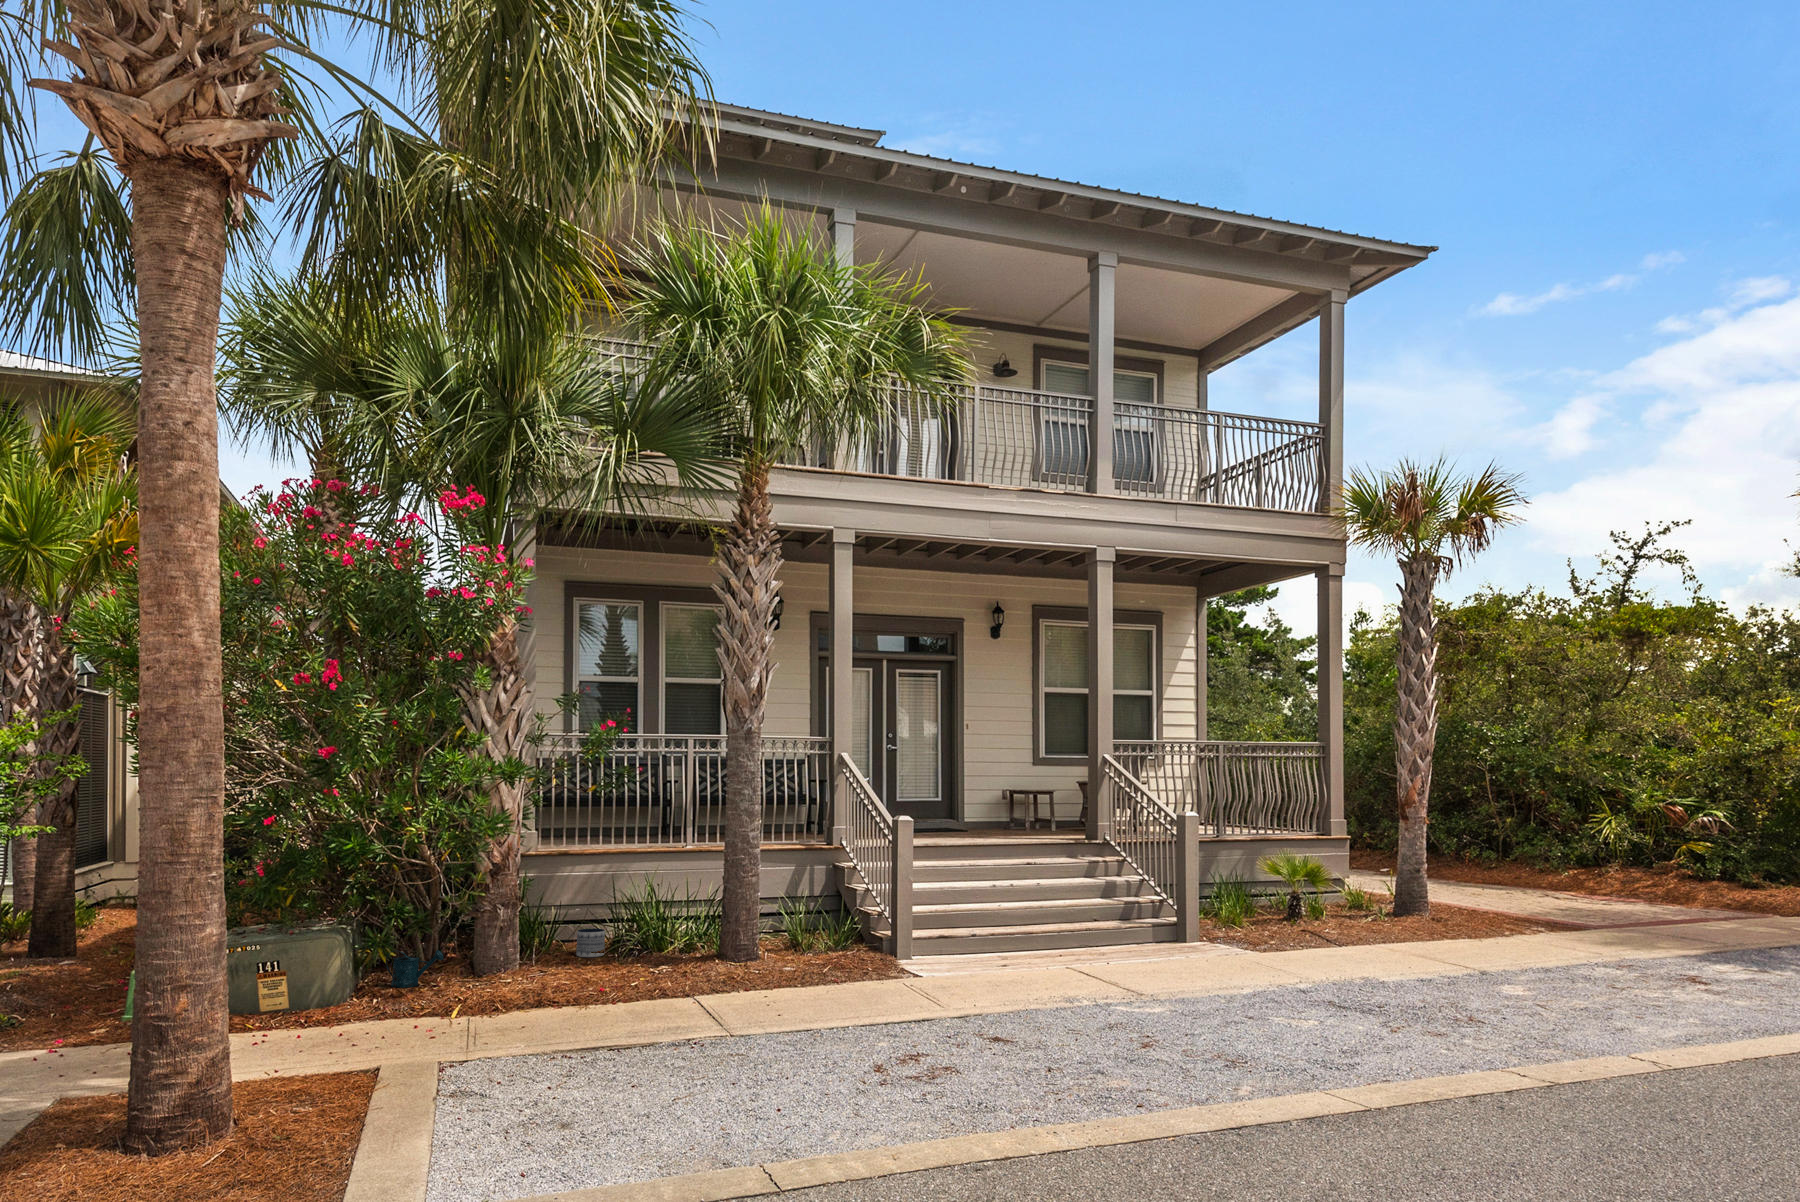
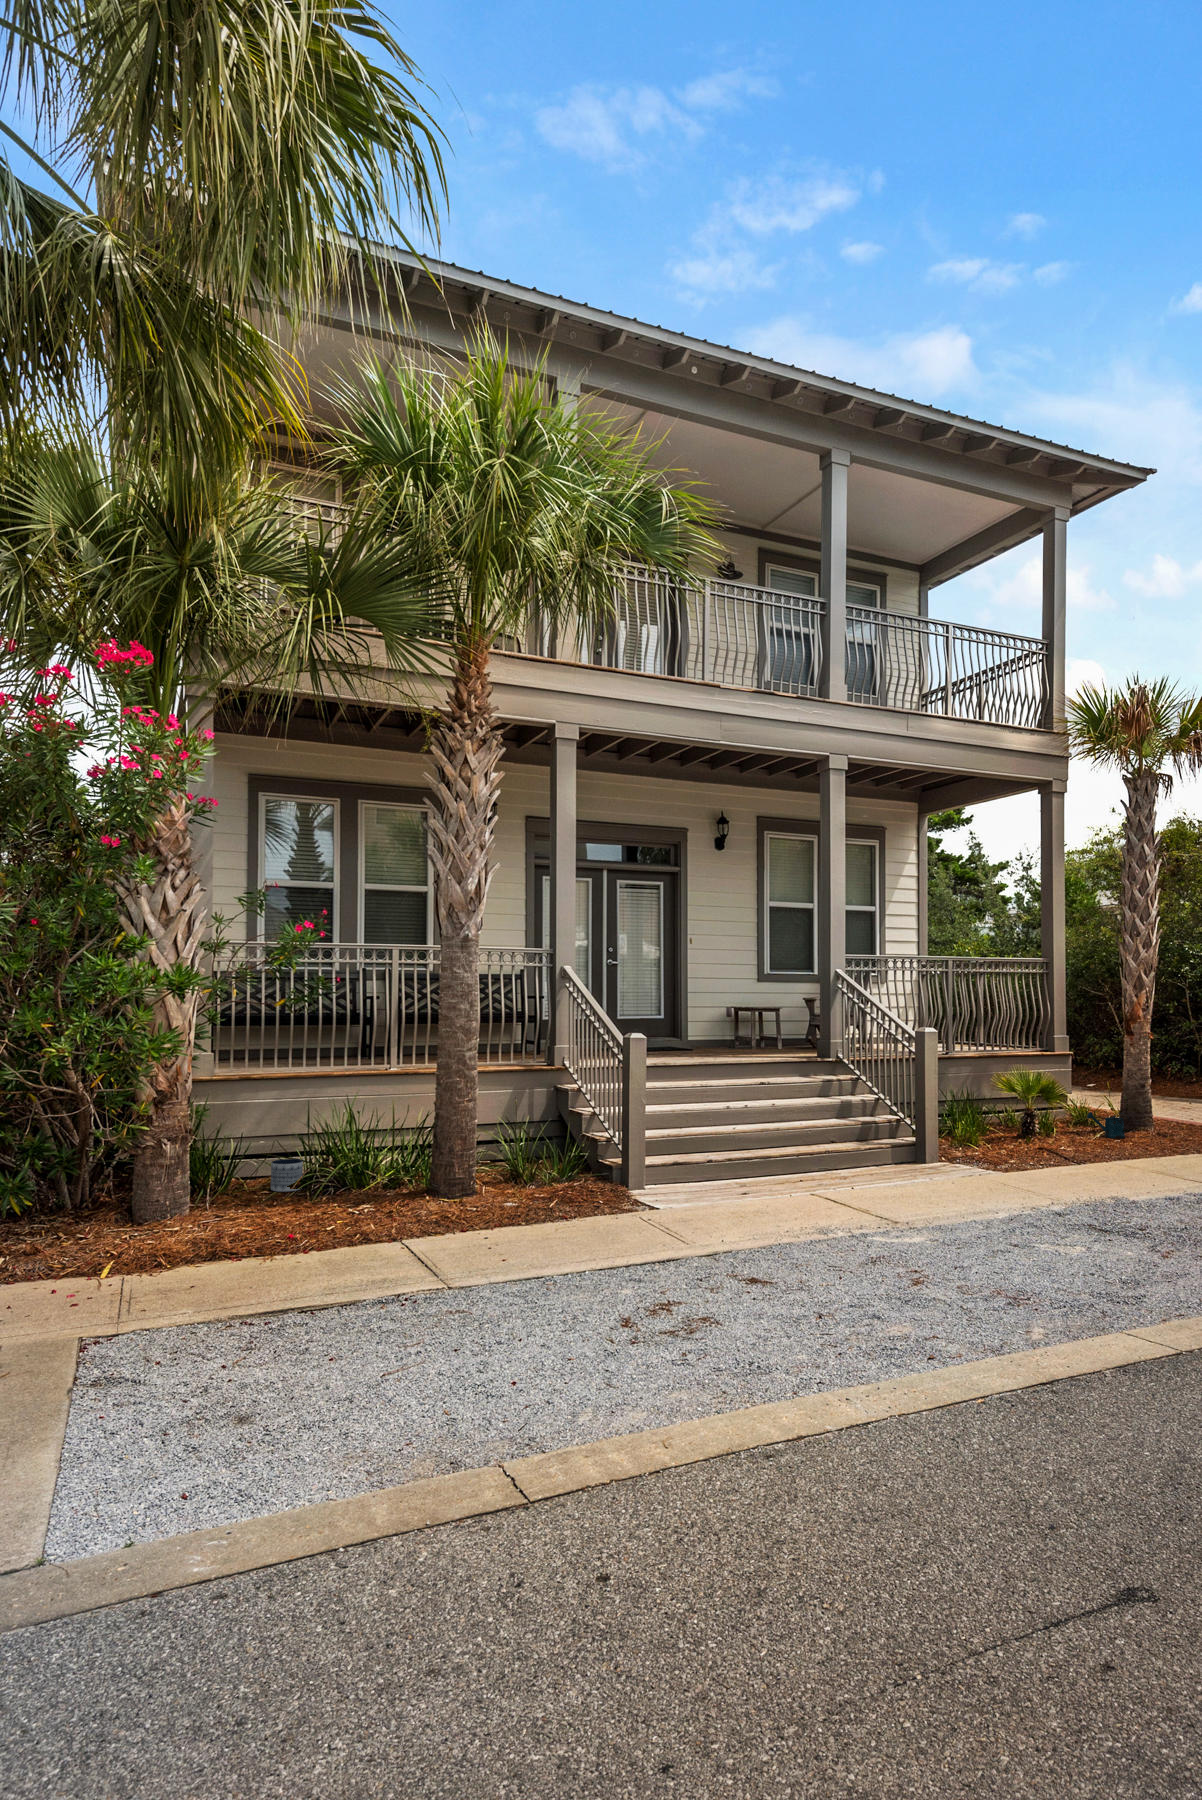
watering can: present [386,950,443,988] -> present [1087,1112,1129,1139]

